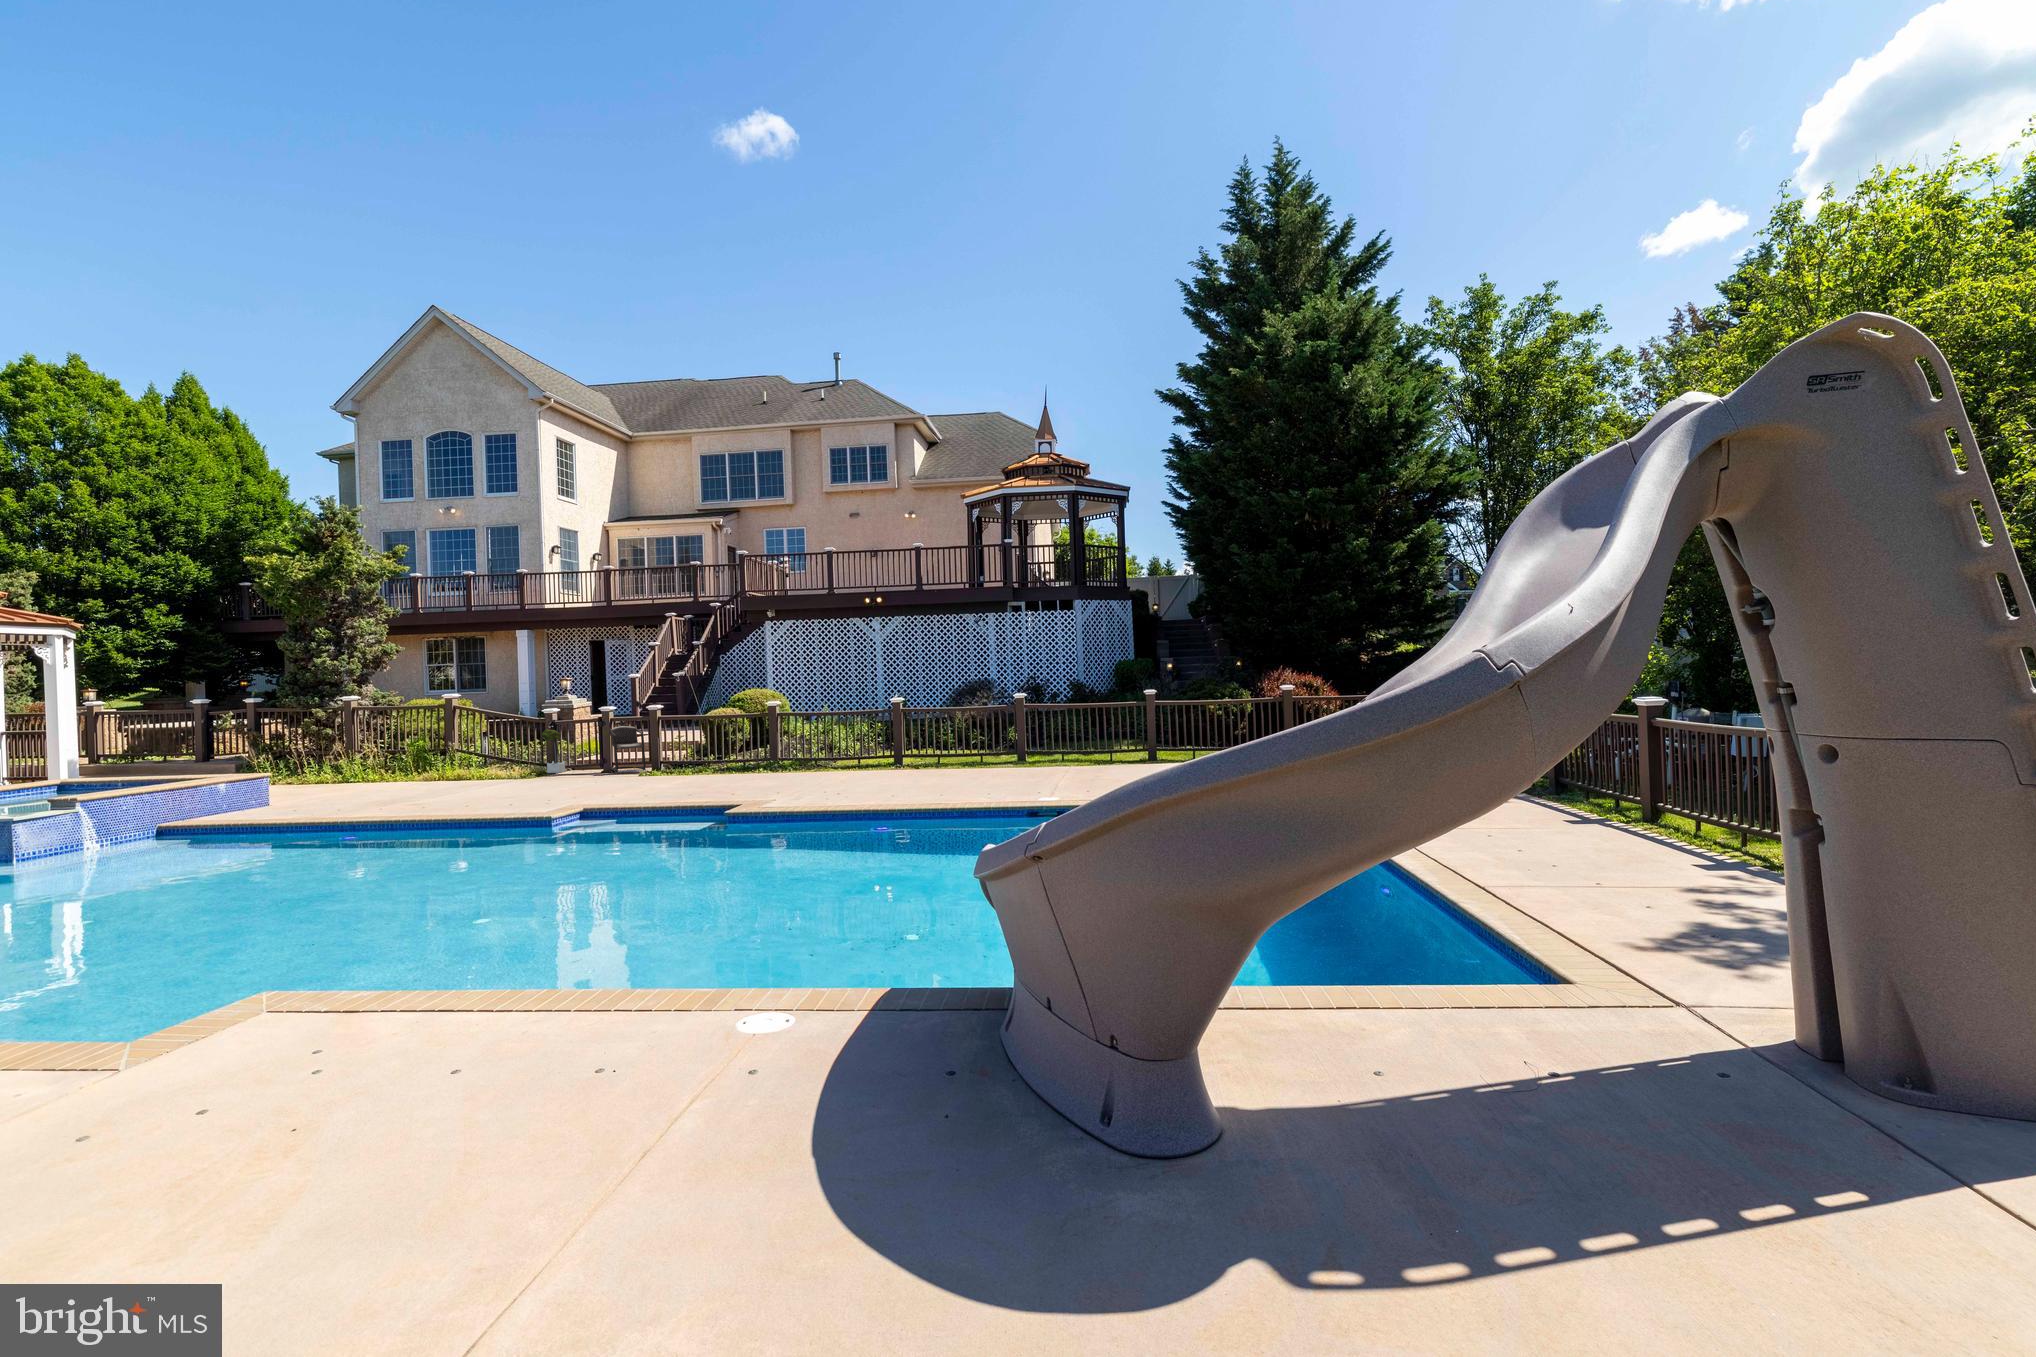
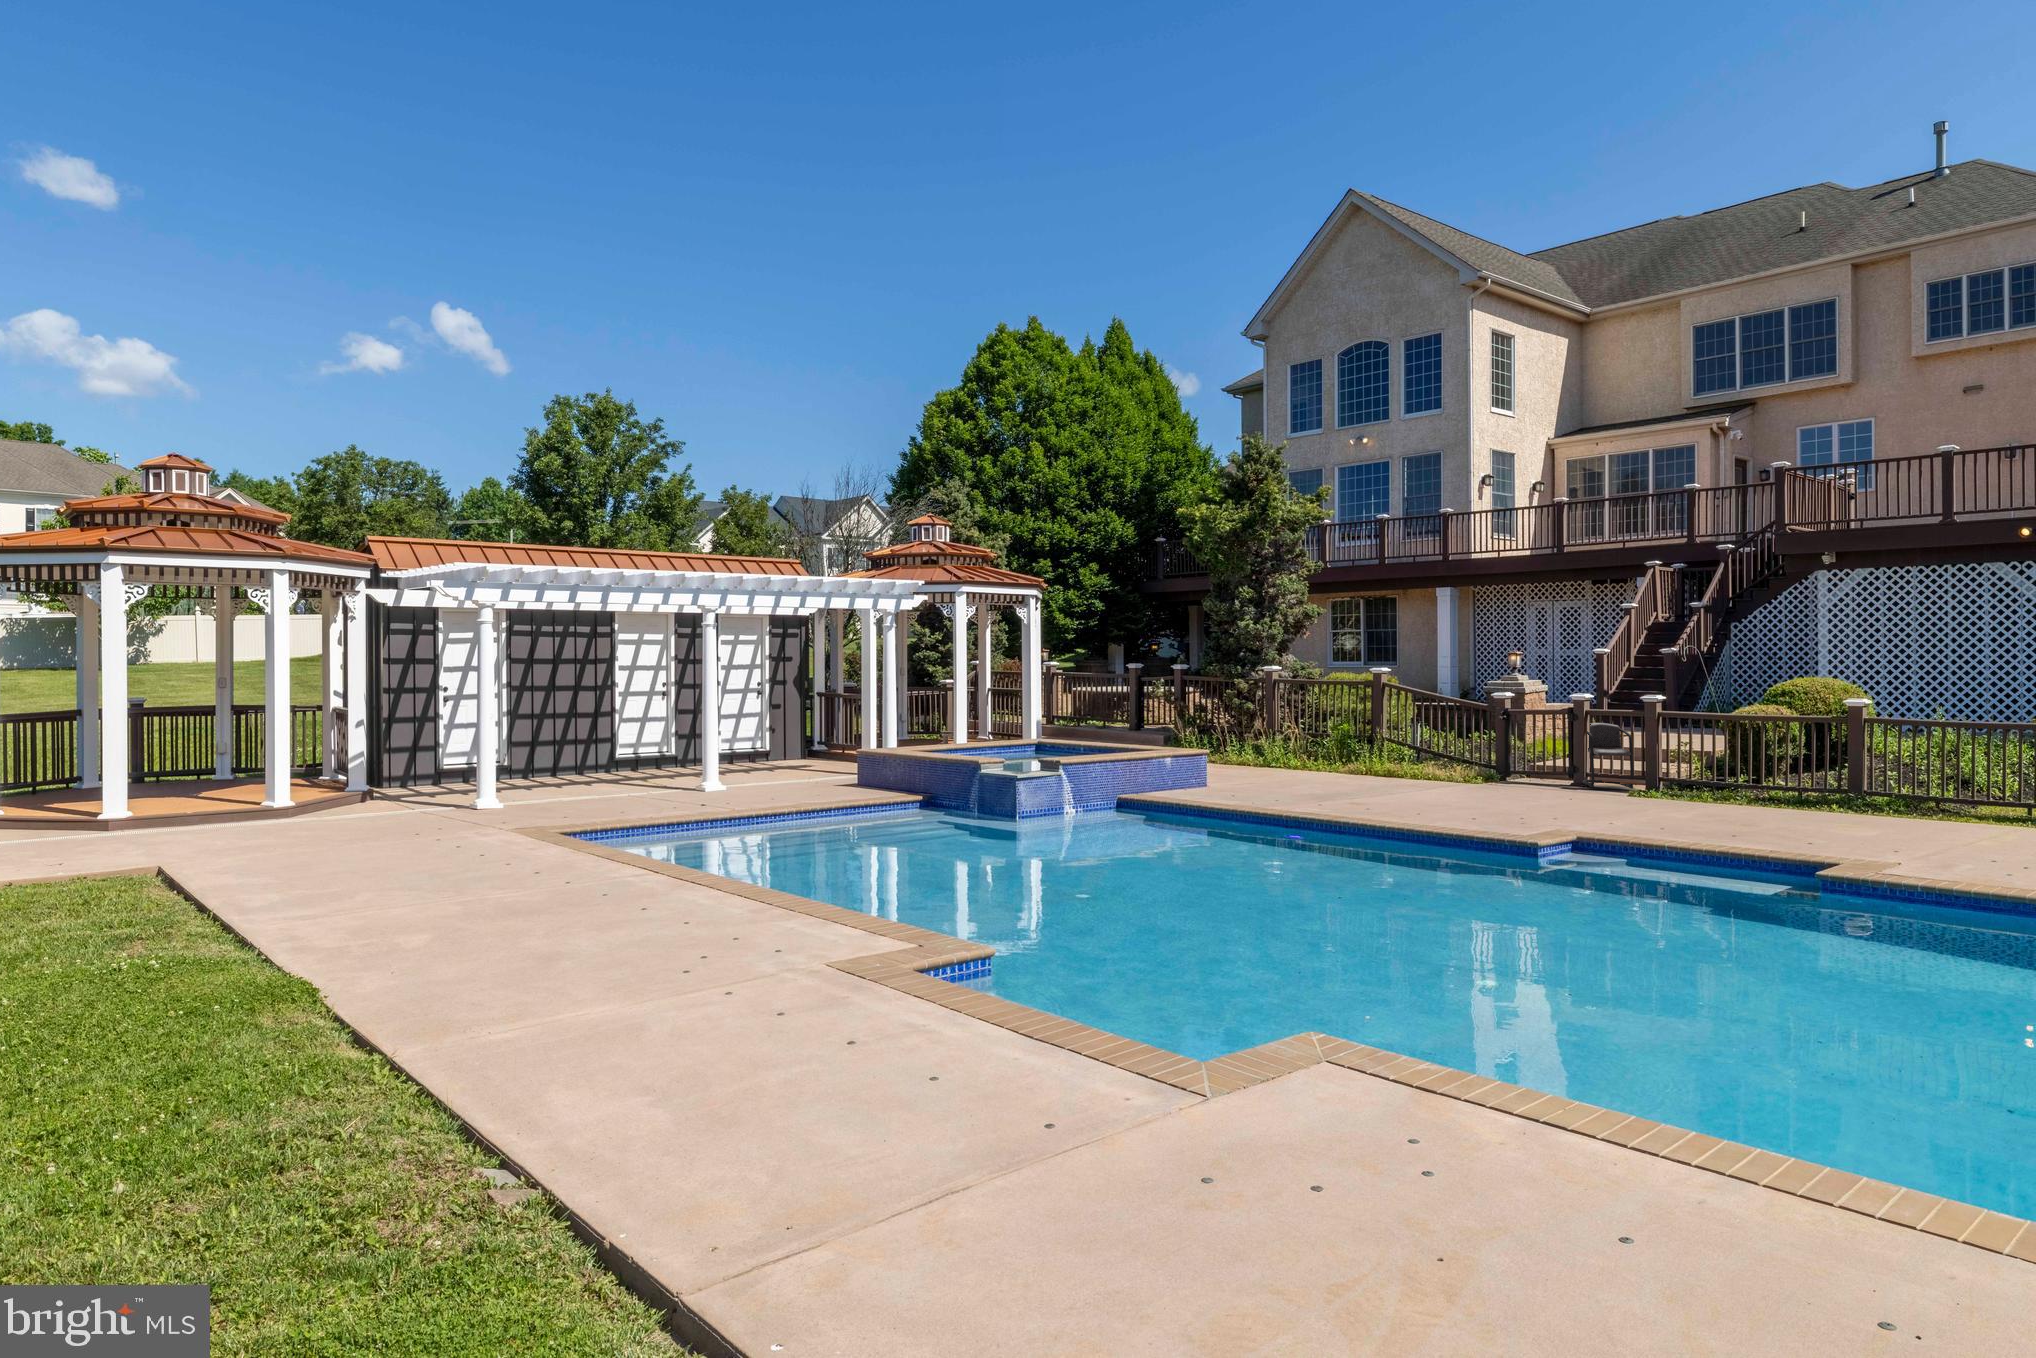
potted tree: present [542,729,565,773] -> none [1490,719,1517,780]

